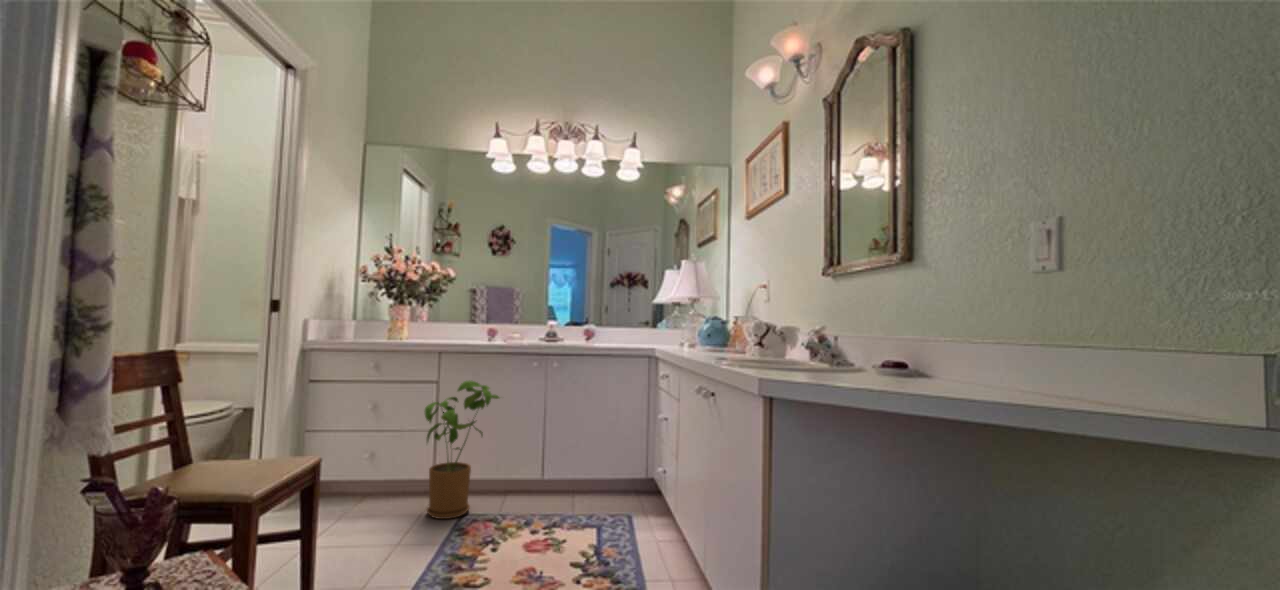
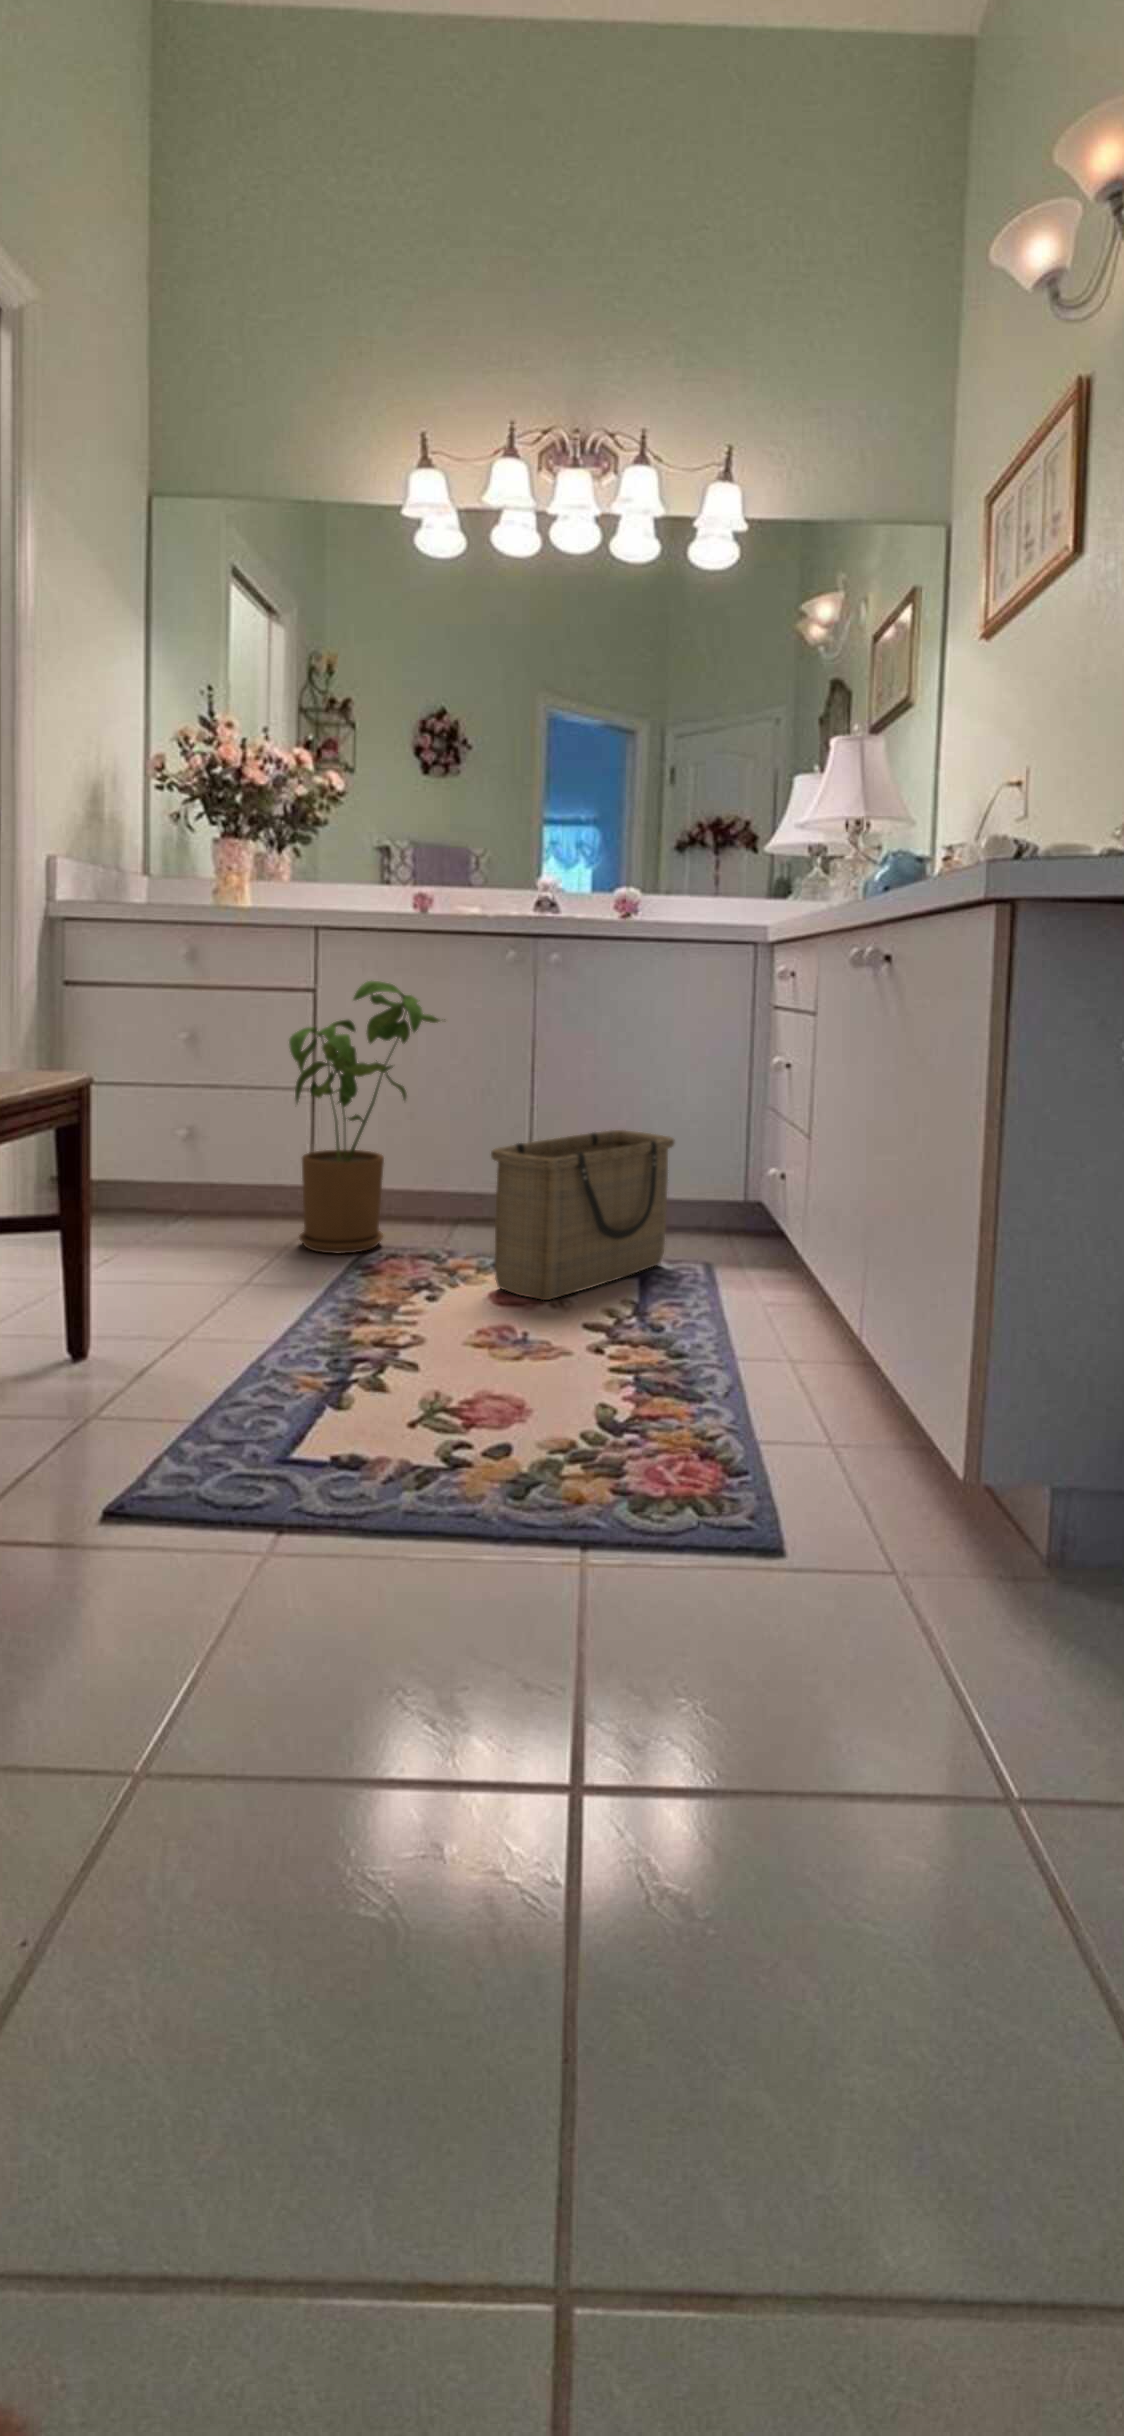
basket: none [524,449,613,546] -> present [491,1130,675,1300]

